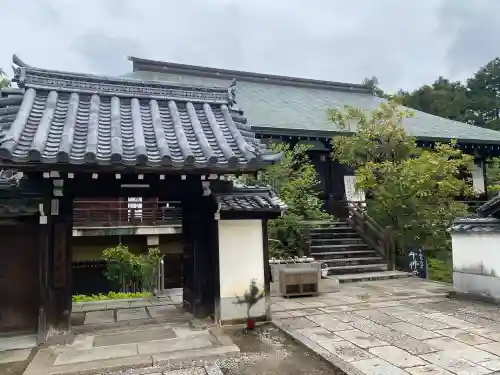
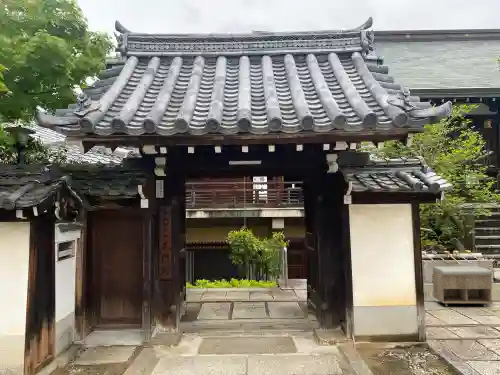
potted tree: present [232,280,269,329] -> none [367,283,423,353]

